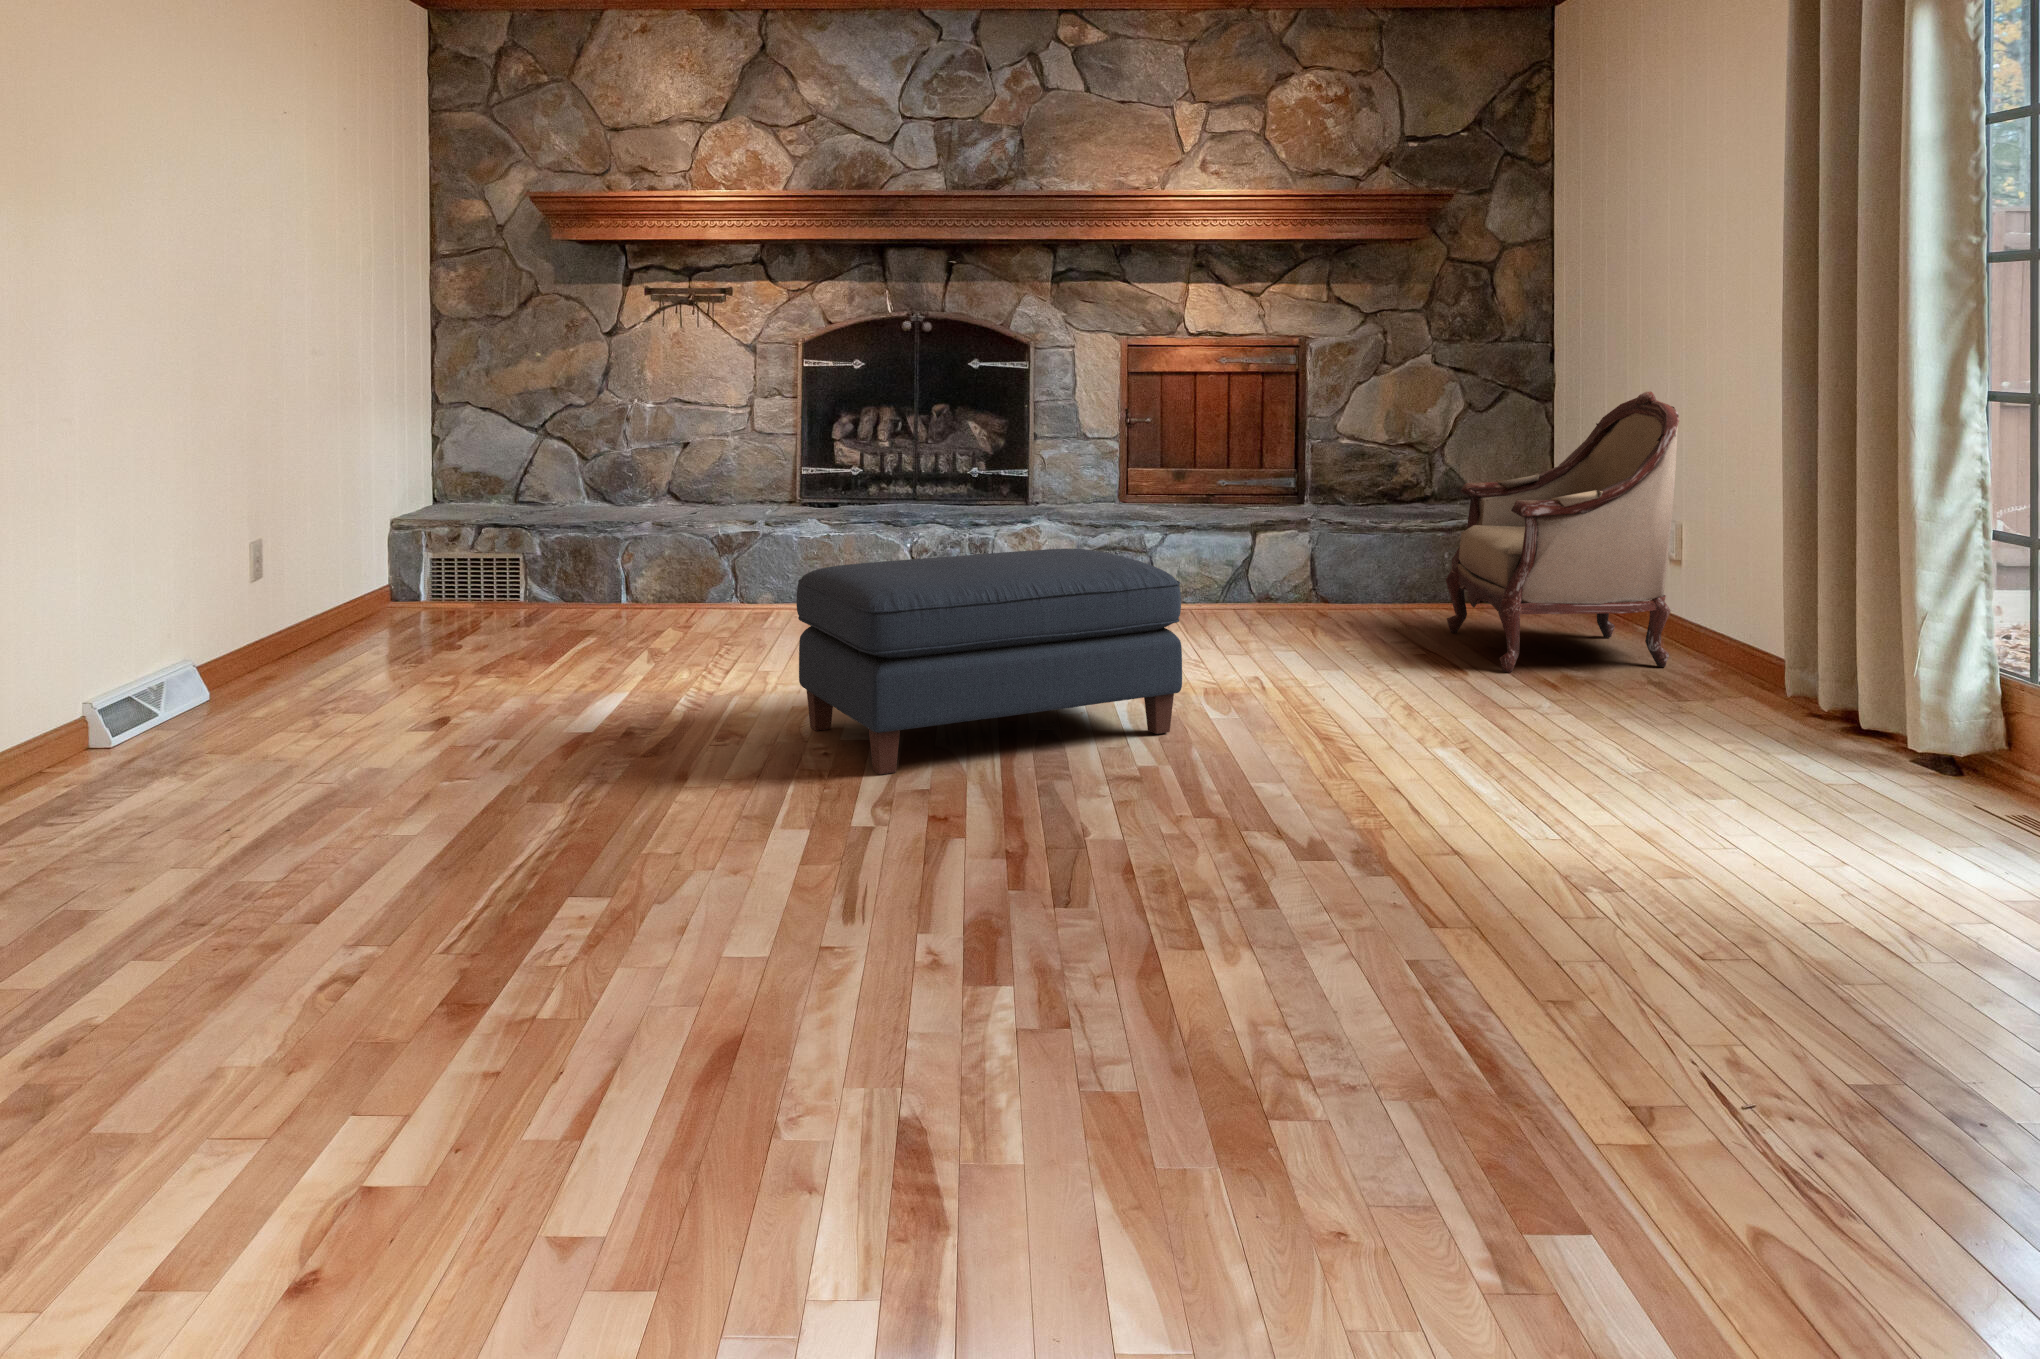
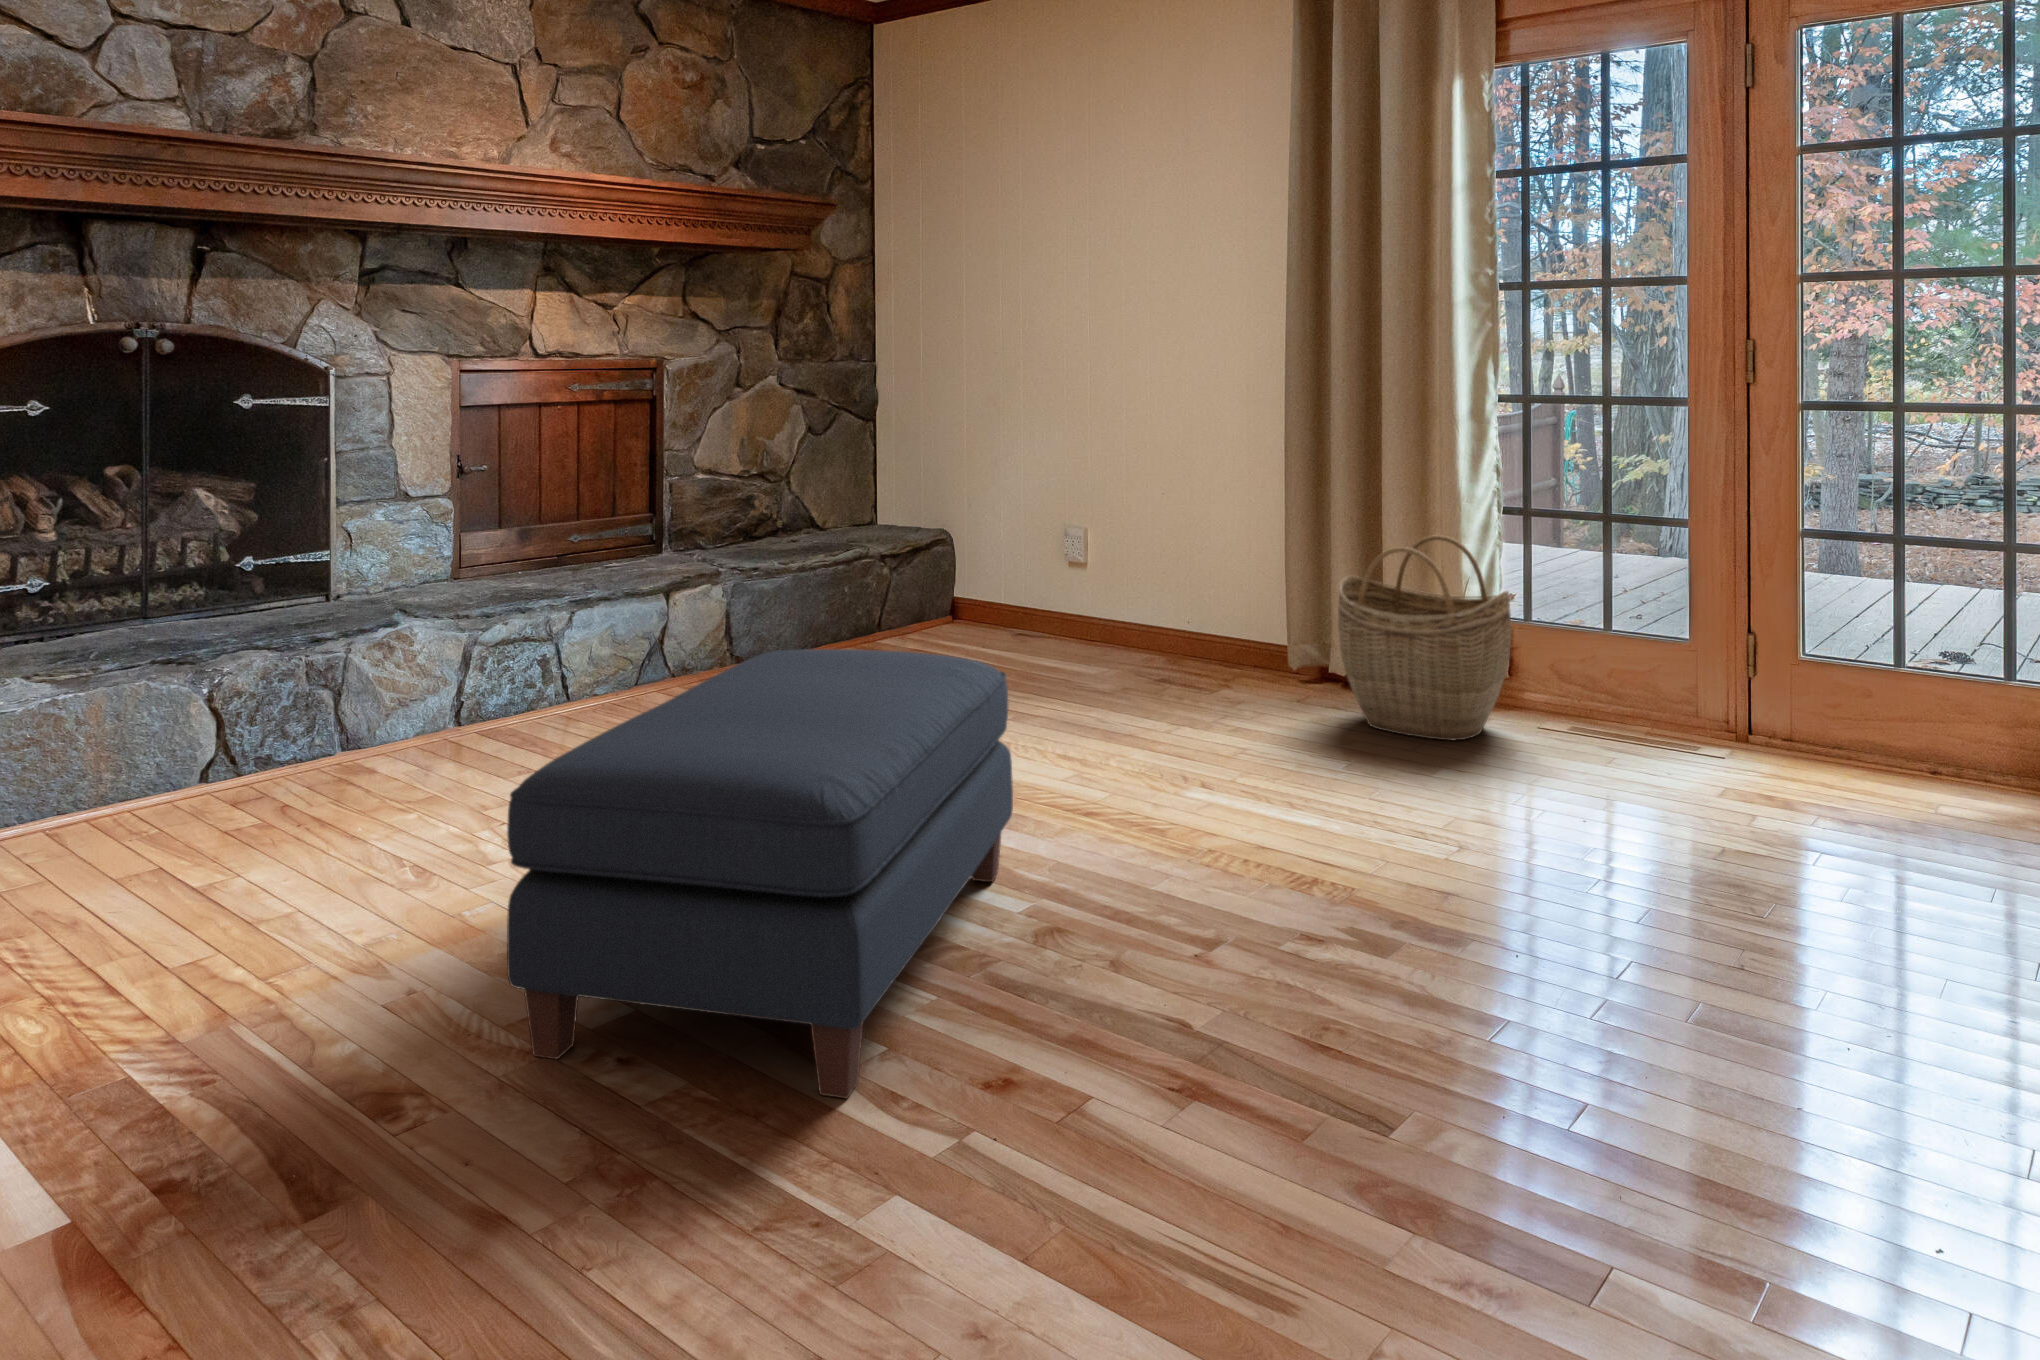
armchair: present [1446,392,1679,673] -> none [914,403,1164,703]
woven basket: none [1701,550,1889,769] -> present [1338,535,1512,741]

